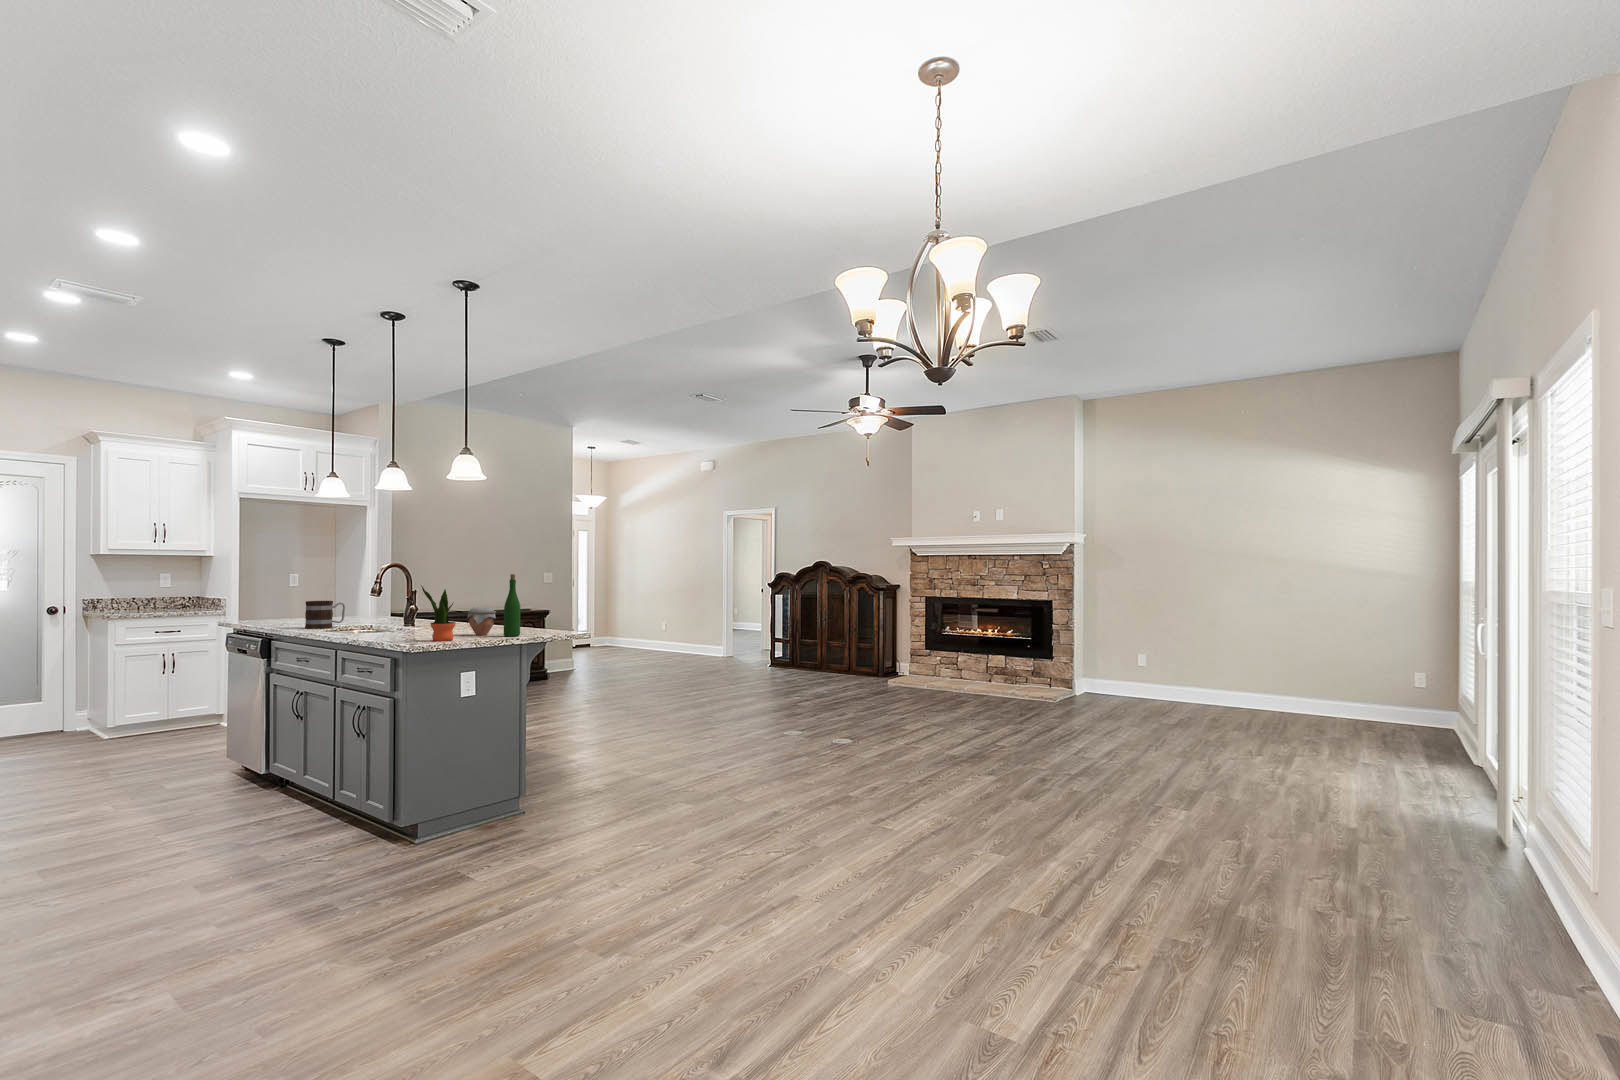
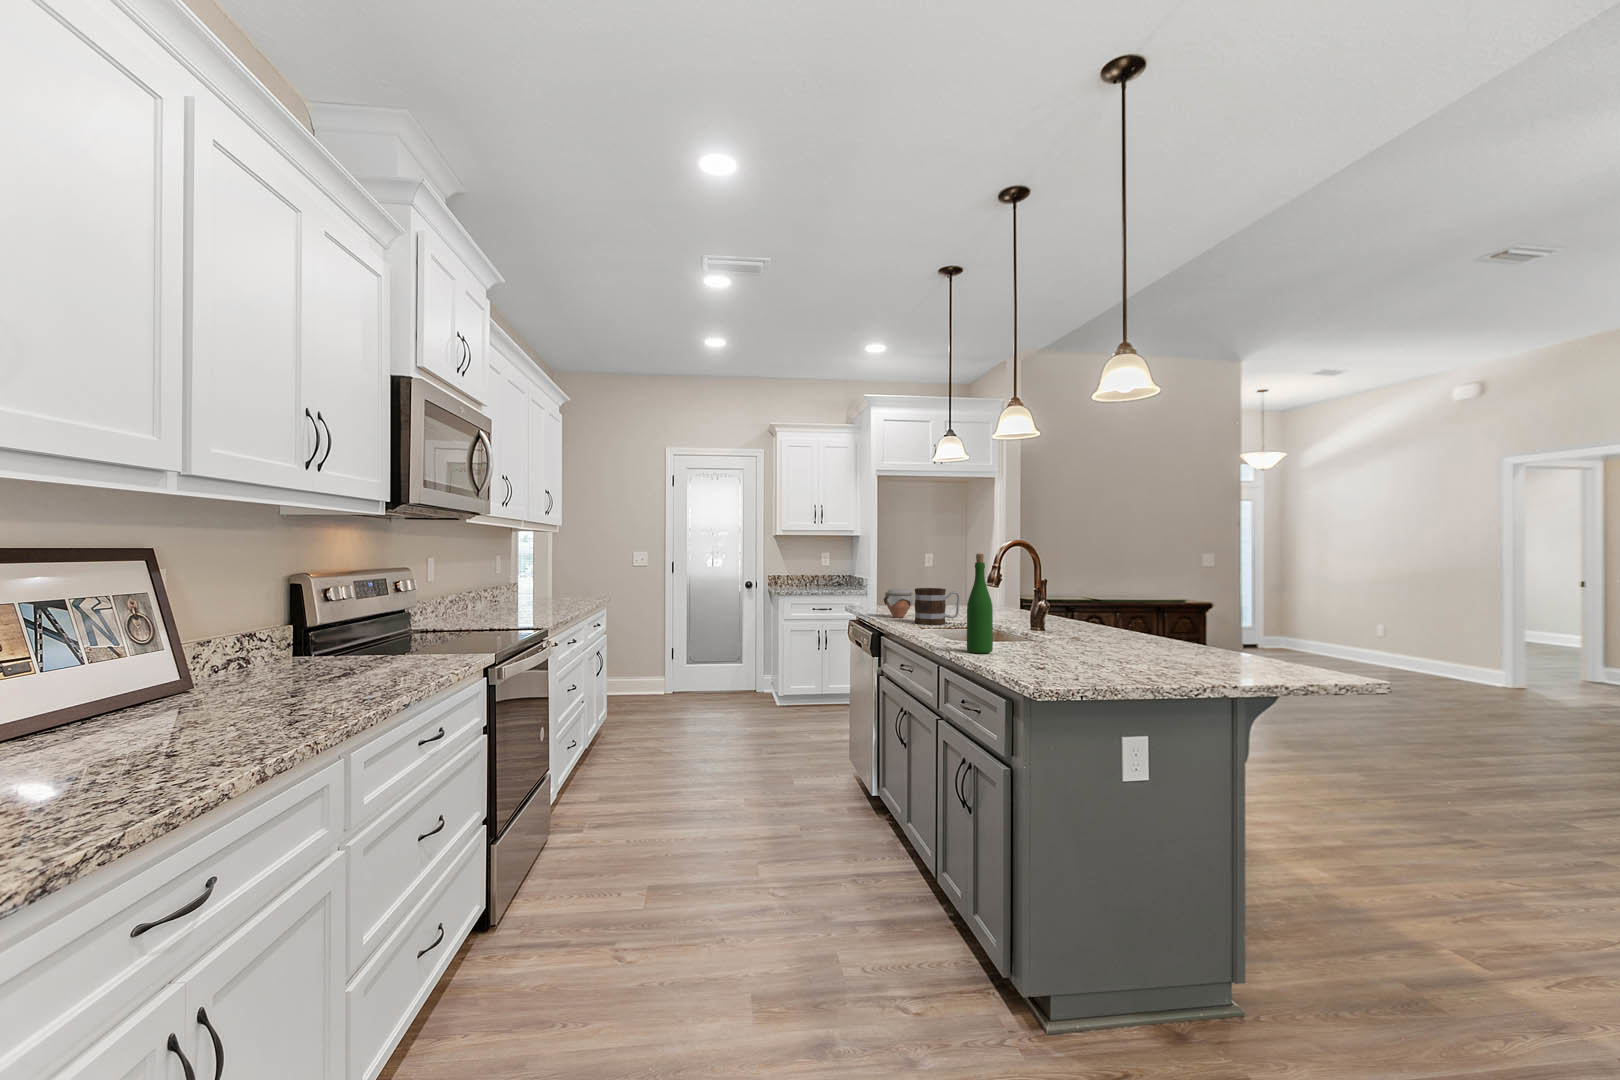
wine bottle: present [504,574,520,637] -> present [967,554,993,653]
potted plant: present [422,587,456,641] -> none [1051,574,1115,681]
jar: present [467,607,496,635] -> present [884,589,913,618]

